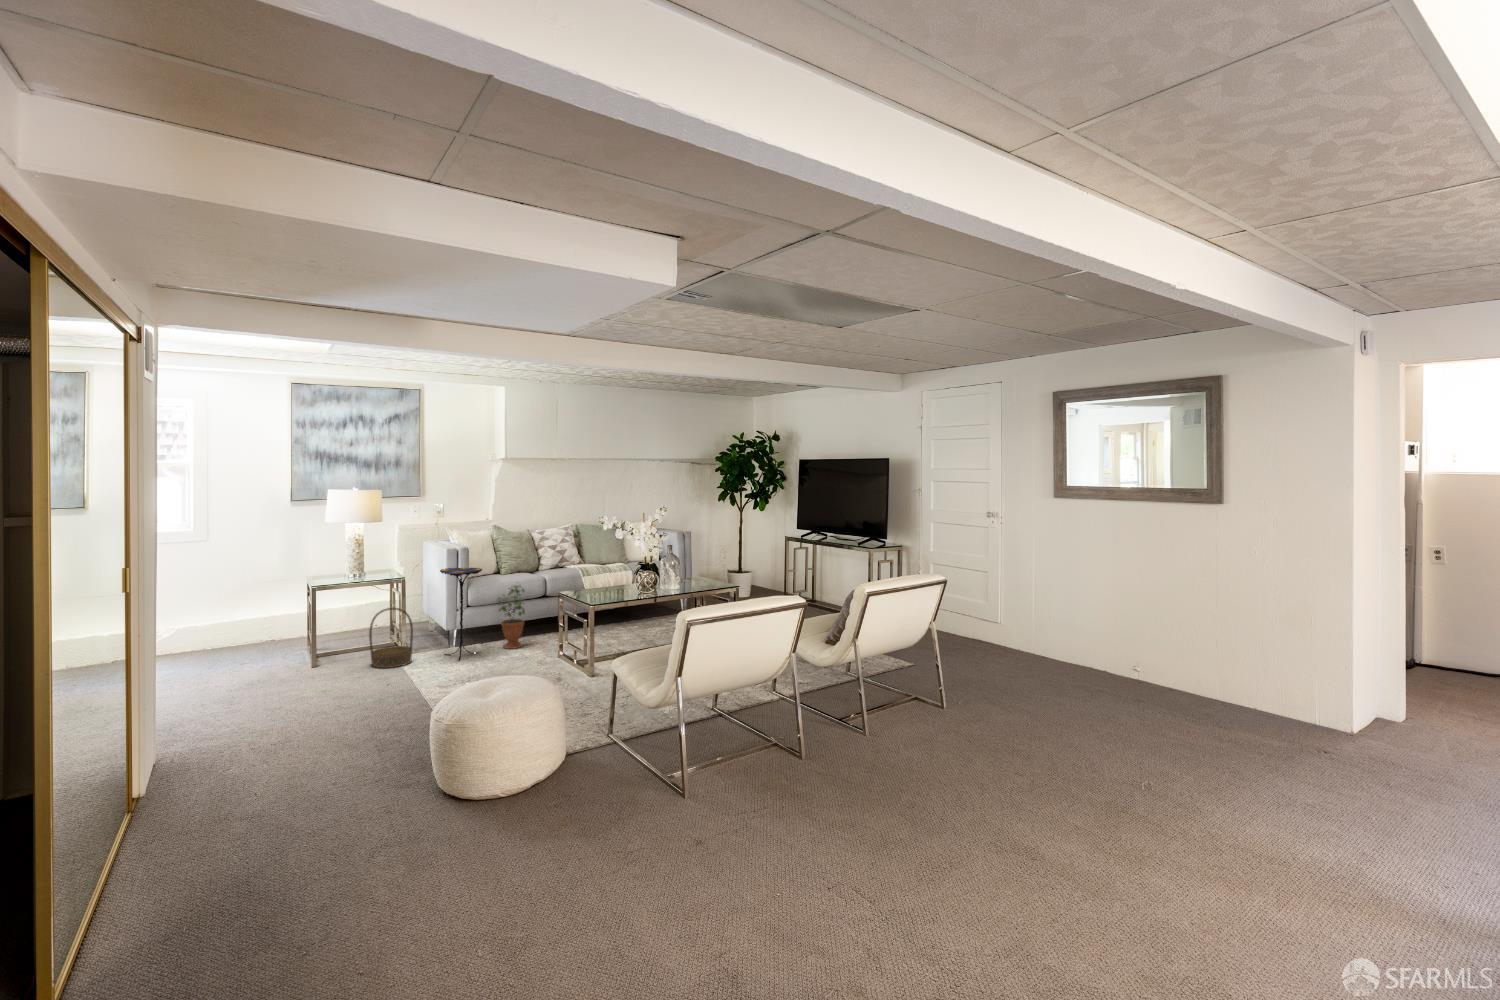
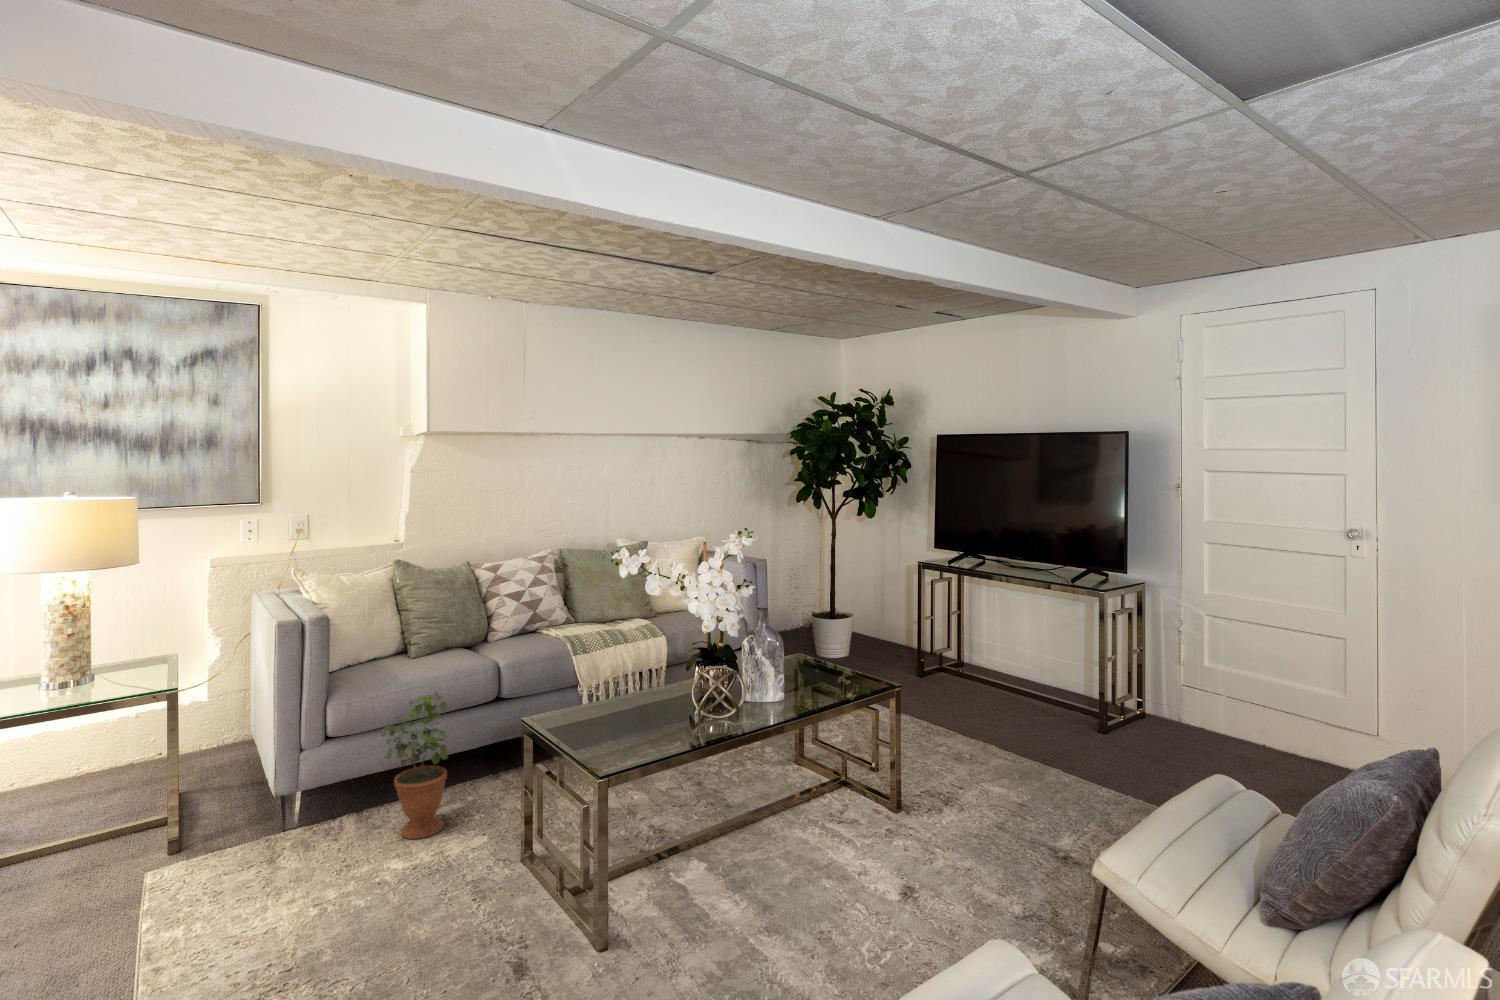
side table: present [440,568,482,660] -> none [232,664,344,896]
basket: present [369,608,413,668] -> none [42,779,166,941]

